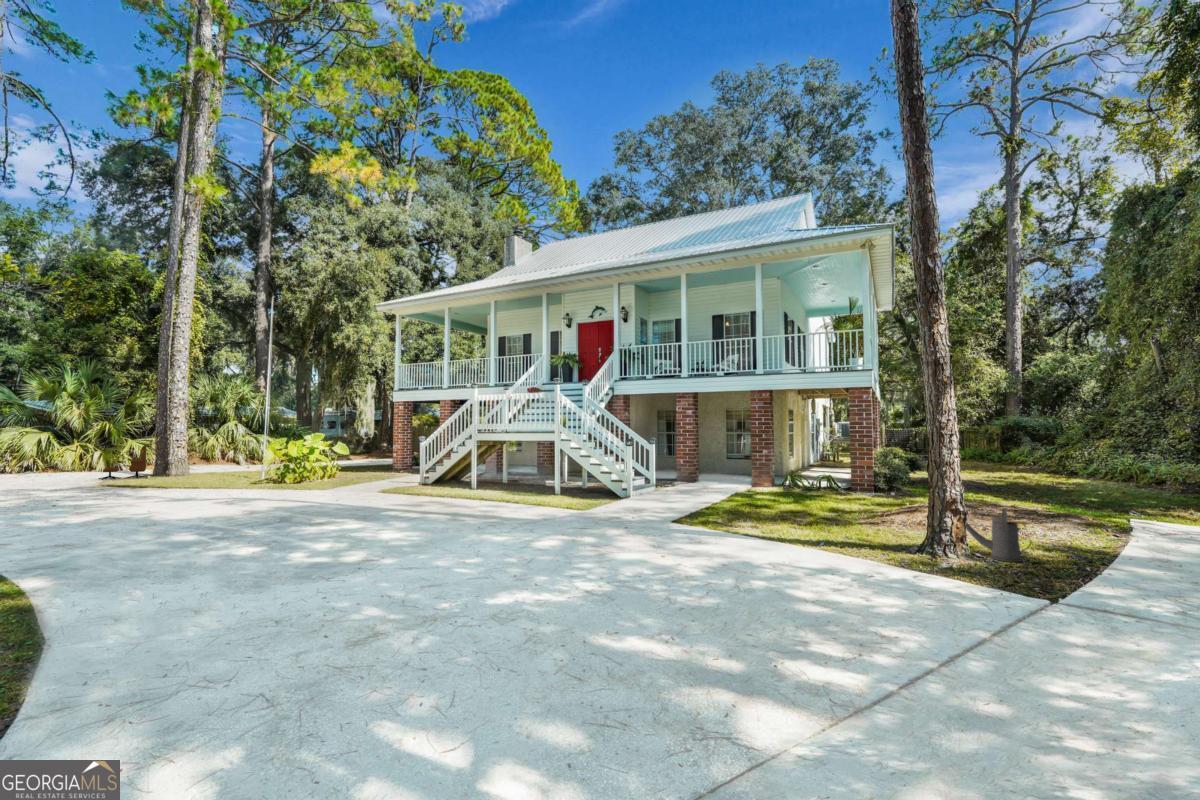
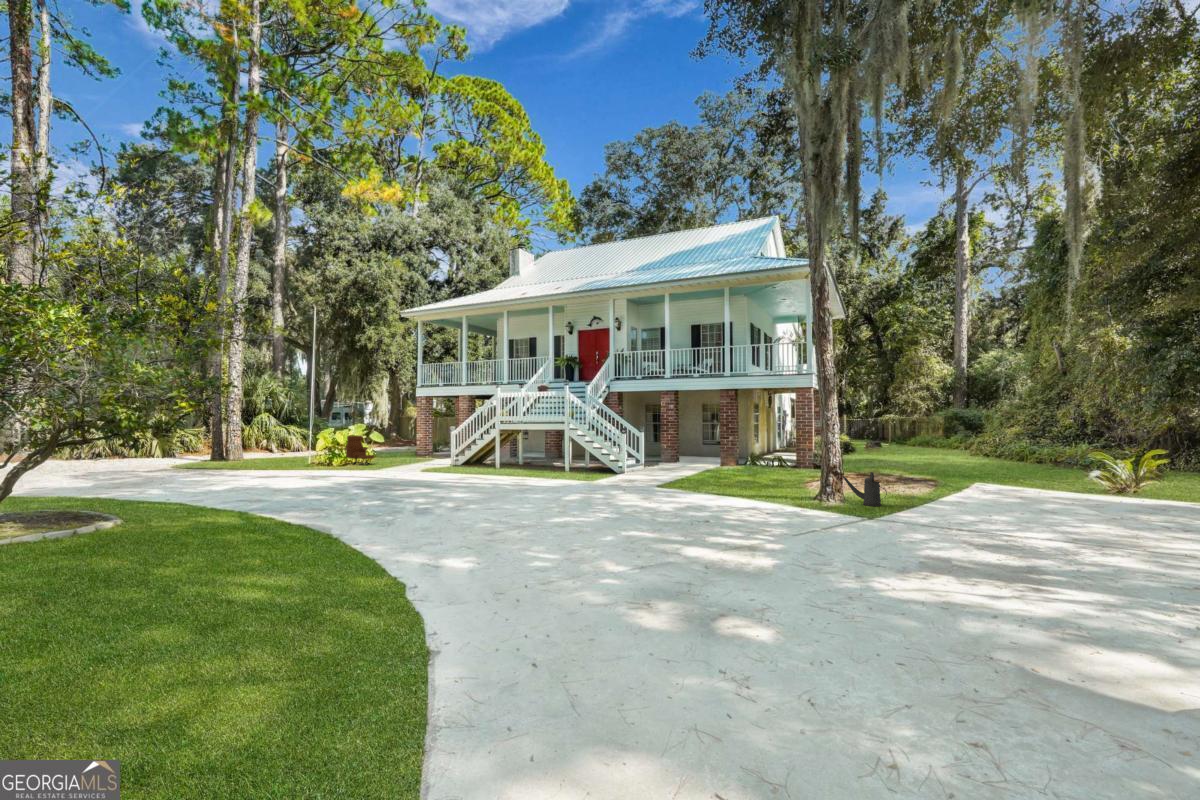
lounge chair: present [99,445,147,480] -> present [344,435,374,465]

